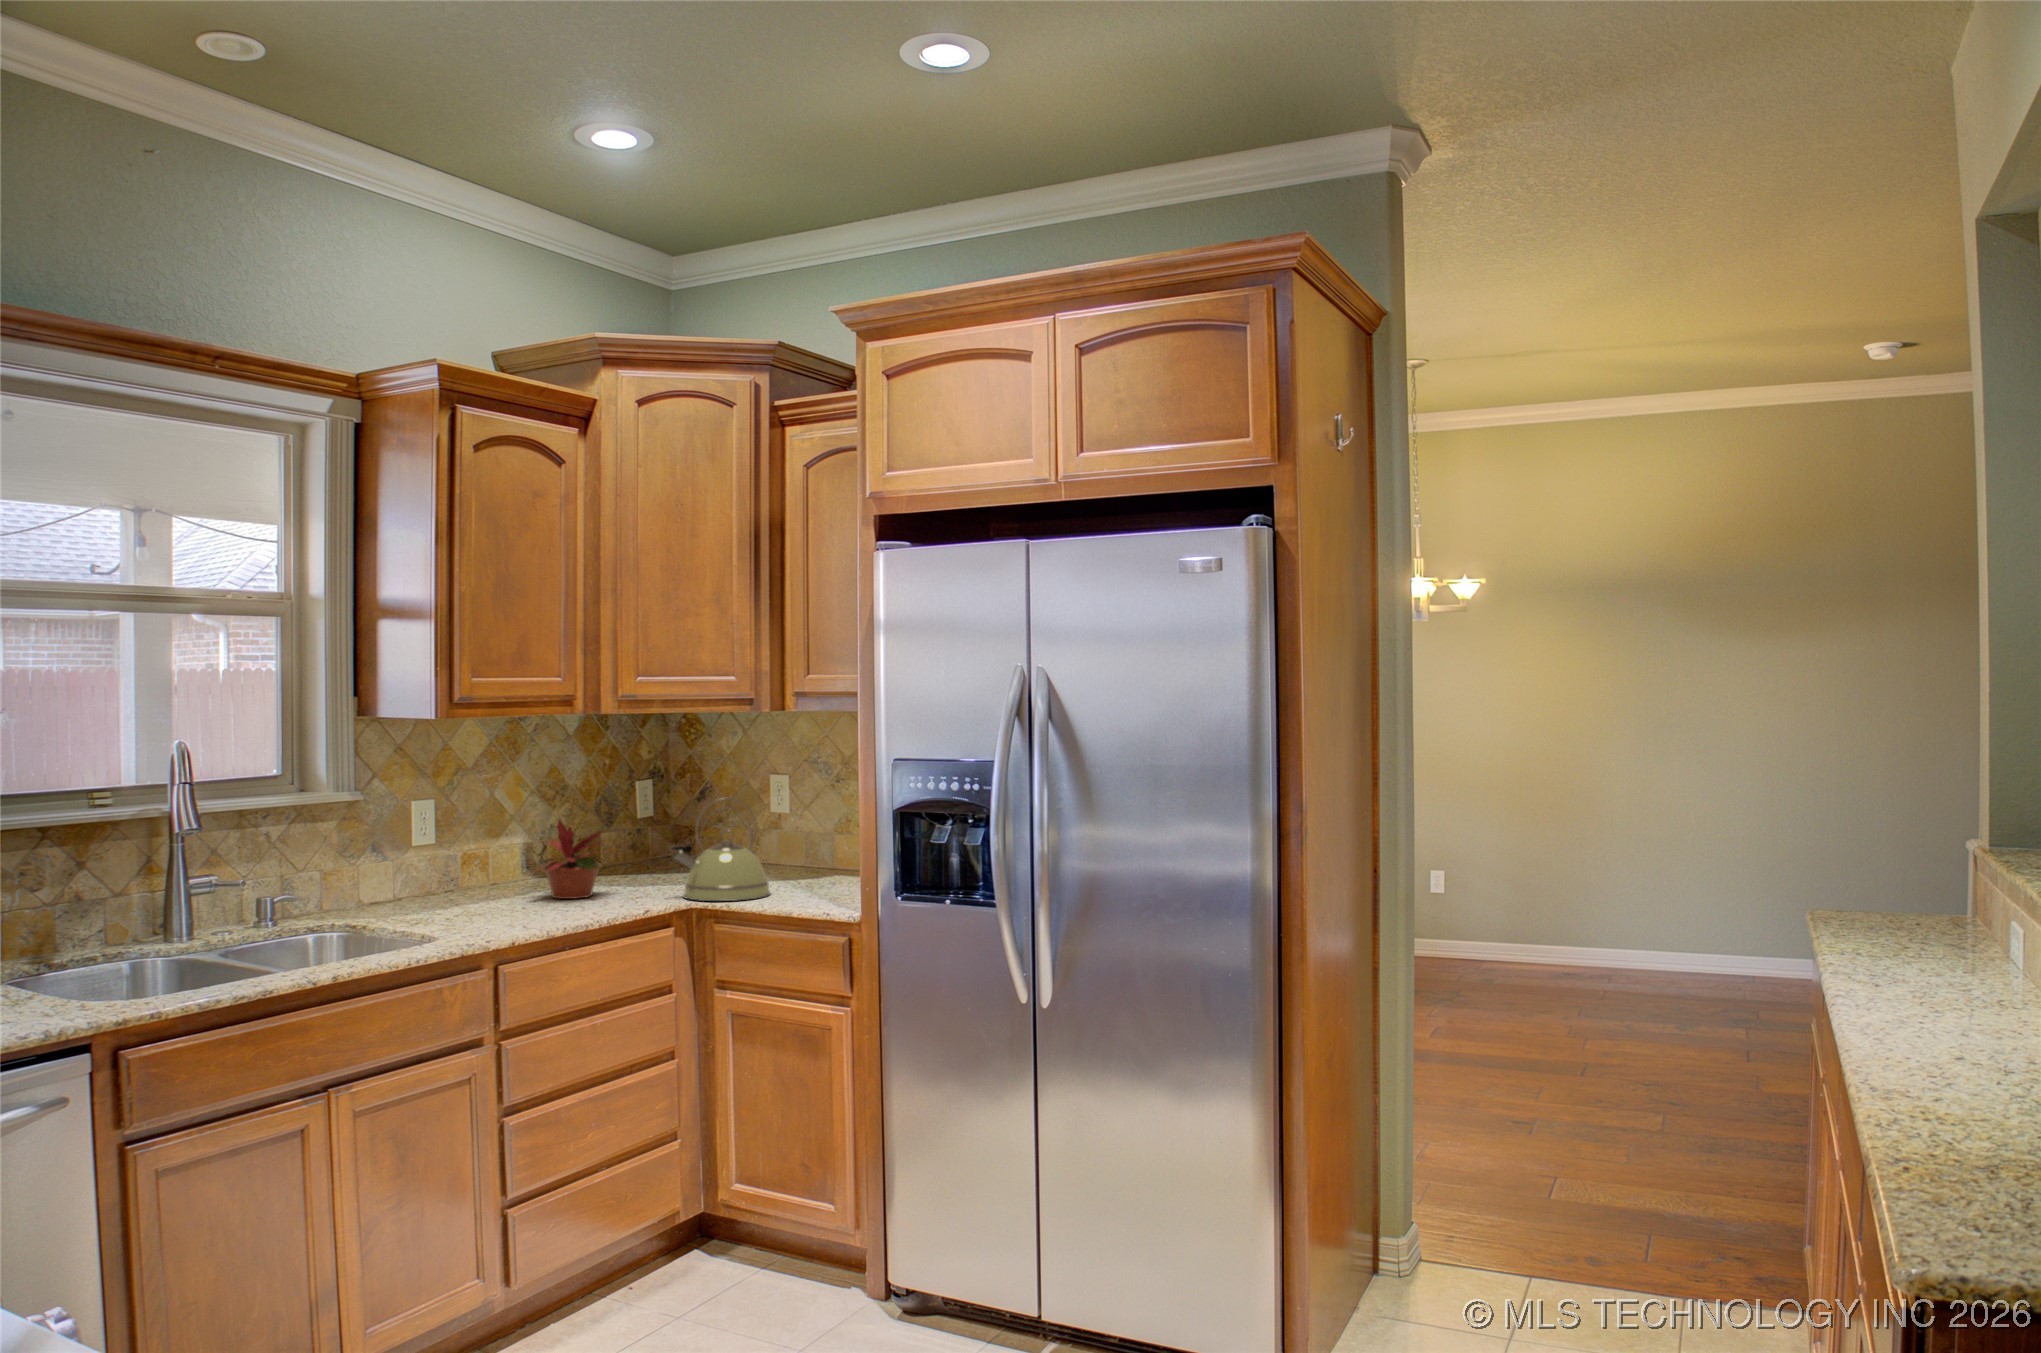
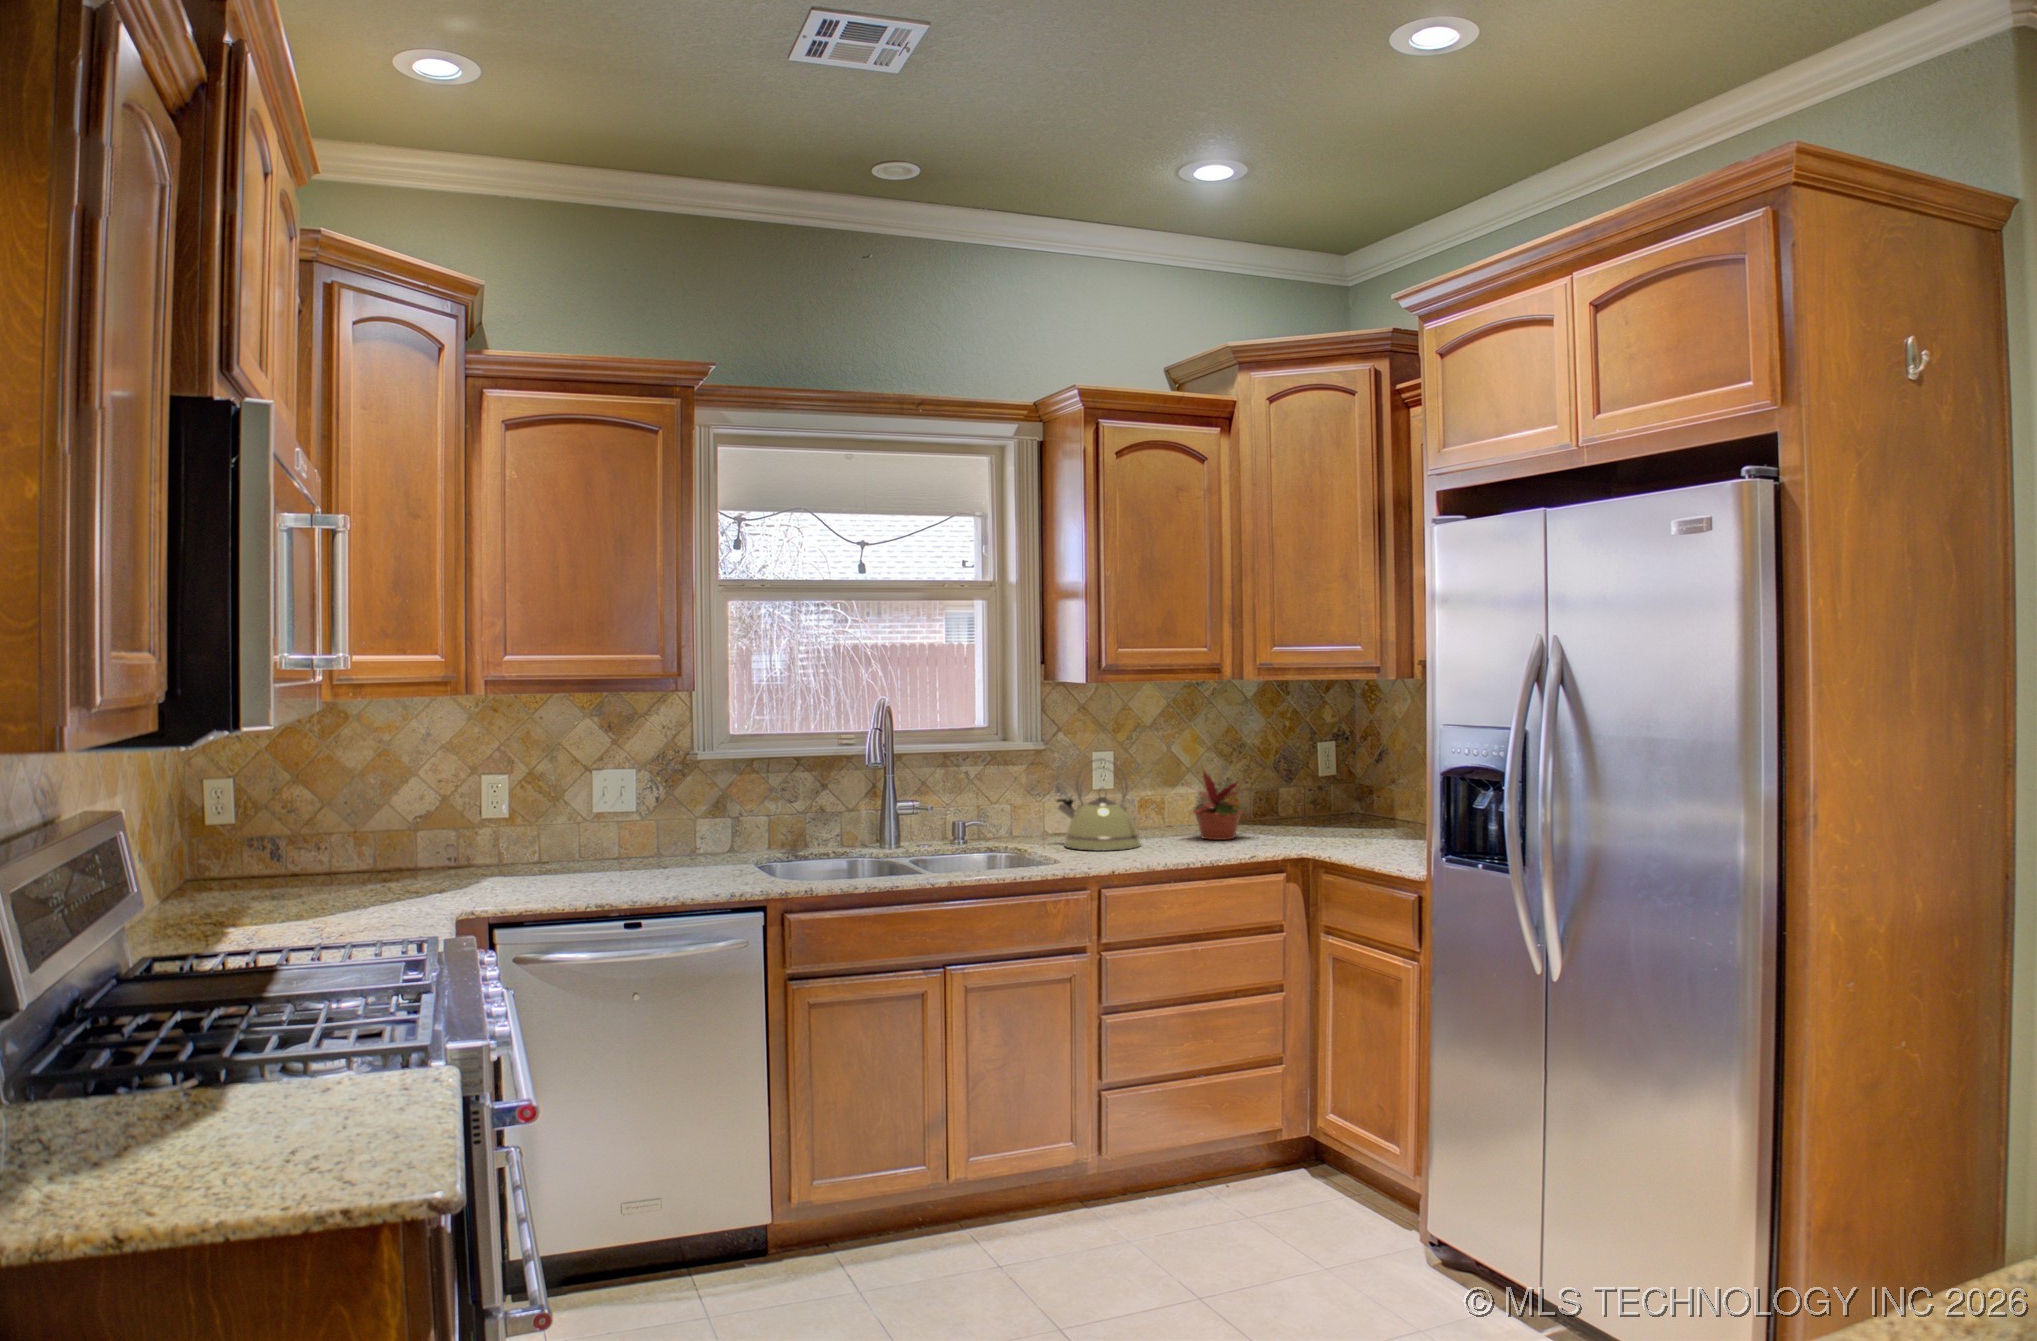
kettle: present [671,798,770,901] -> present [1057,759,1141,851]

